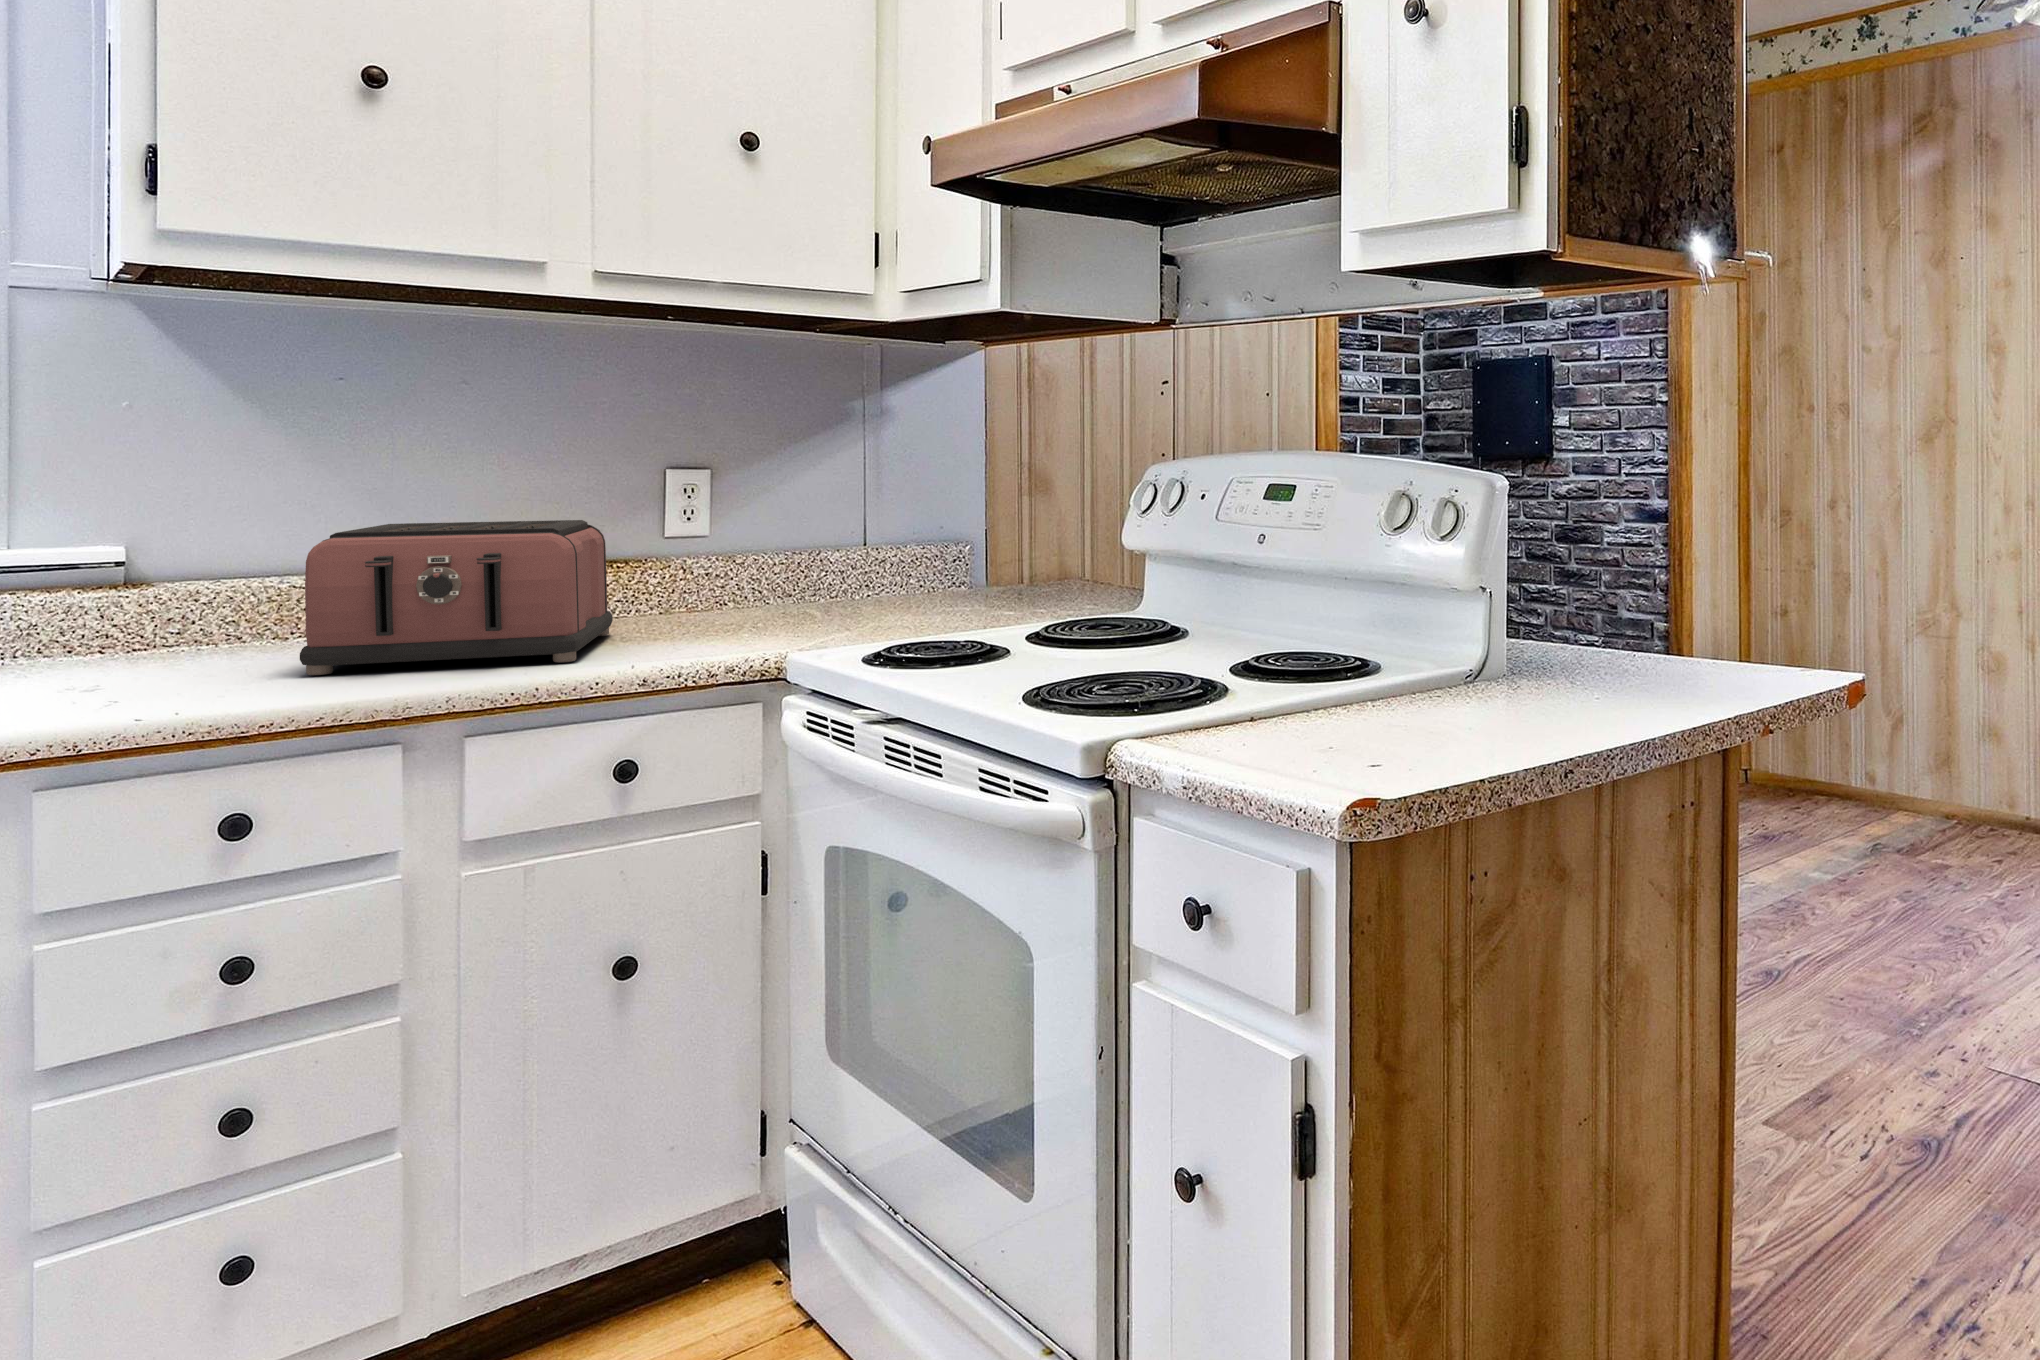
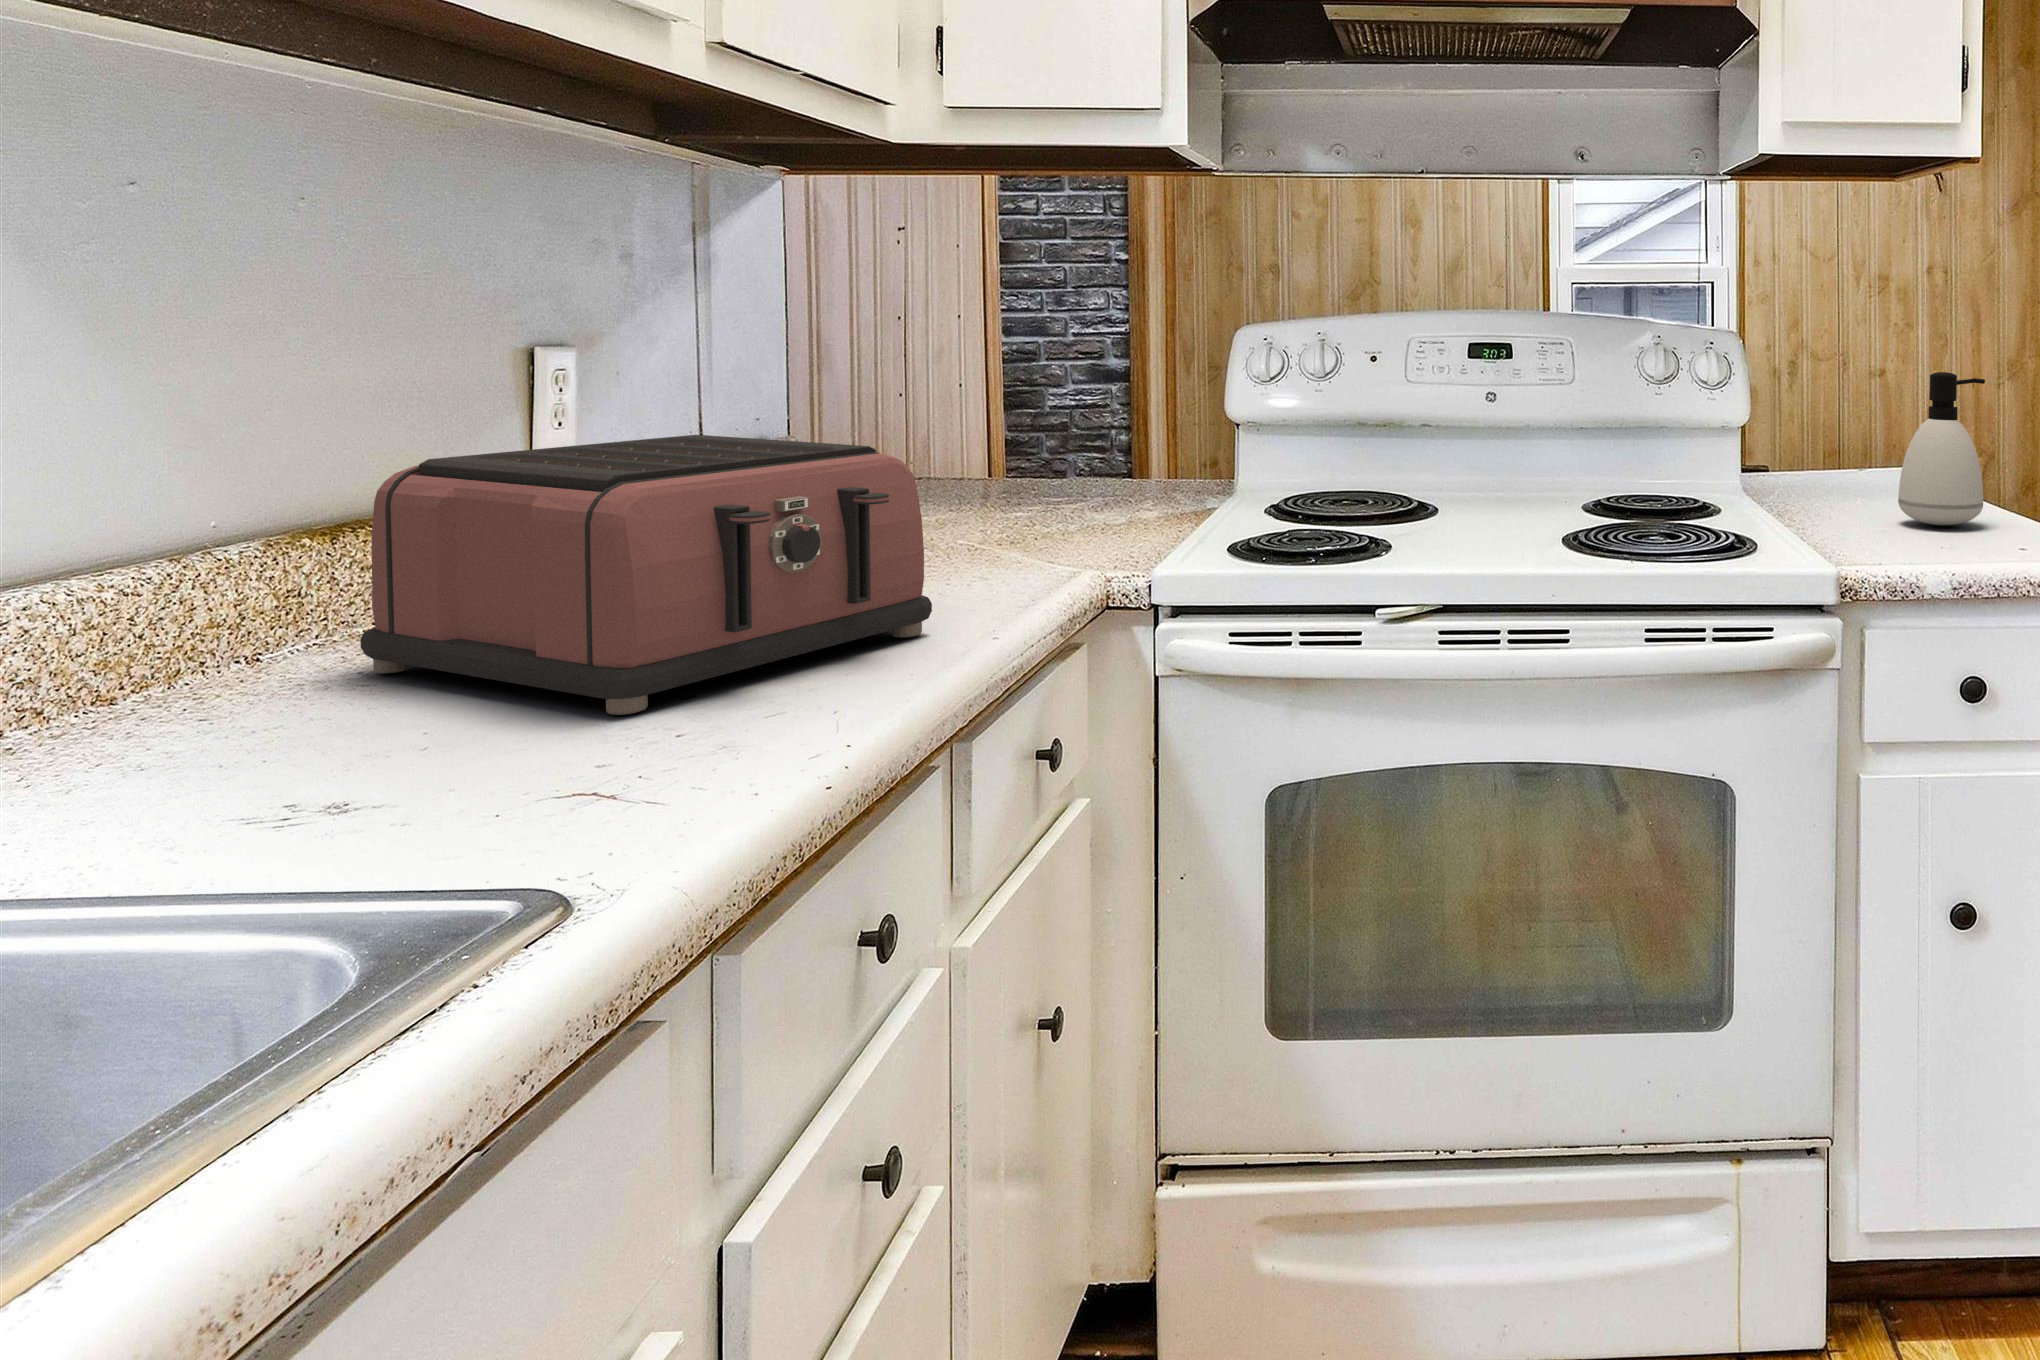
soap dispenser: none [1545,502,1654,704] -> present [1898,372,1985,525]

